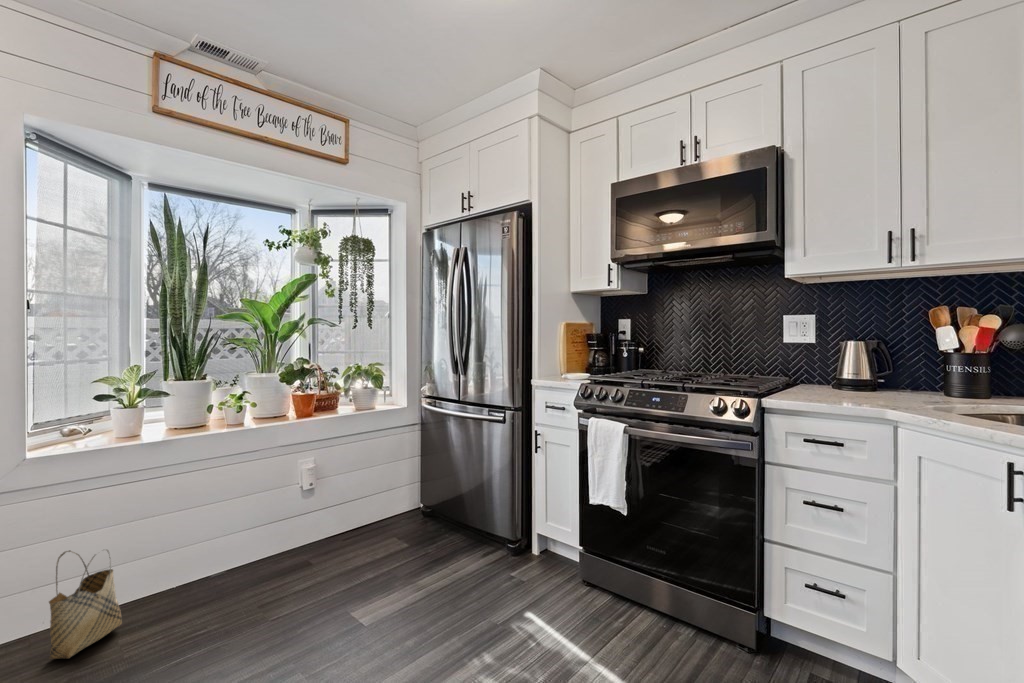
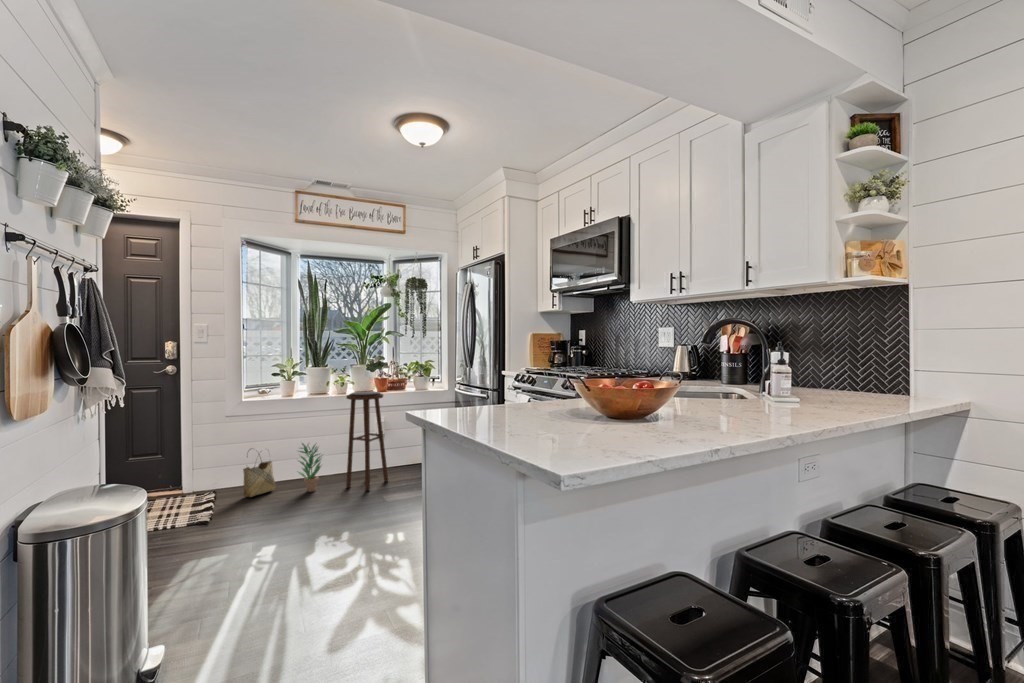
stool: none [271,420,340,599] -> present [346,391,388,491]
potted plant: none [171,522,231,618] -> present [298,443,321,492]

